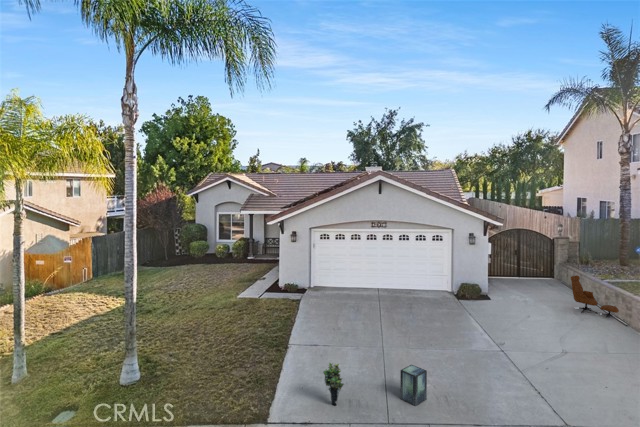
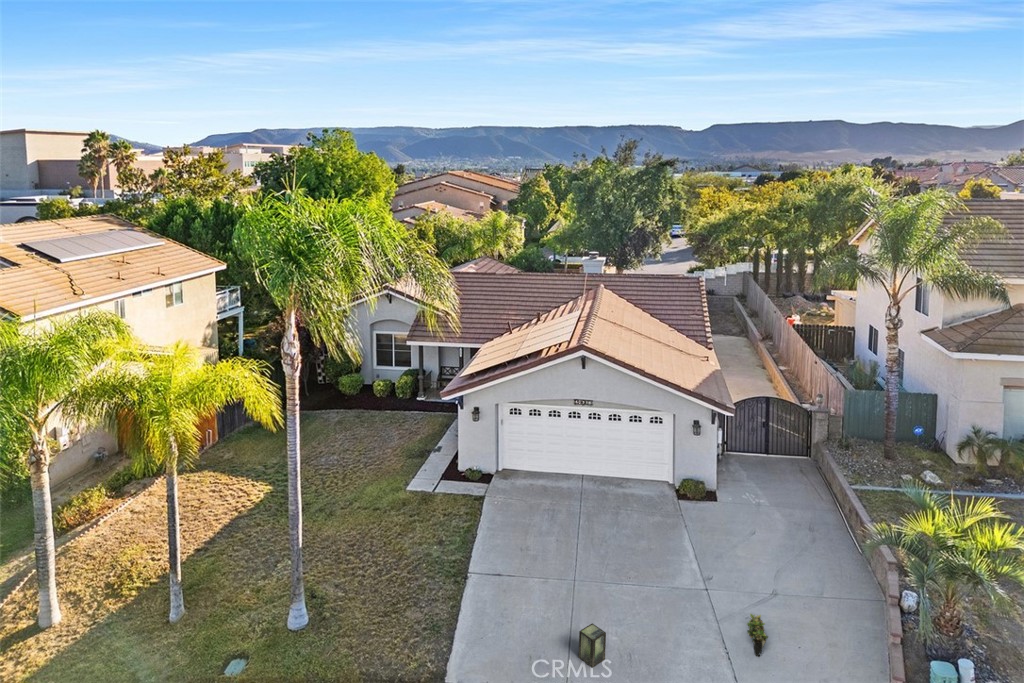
lounge chair: present [571,276,619,317] -> none [807,483,856,541]
potted plant: present [323,363,344,405] -> present [746,614,768,656]

